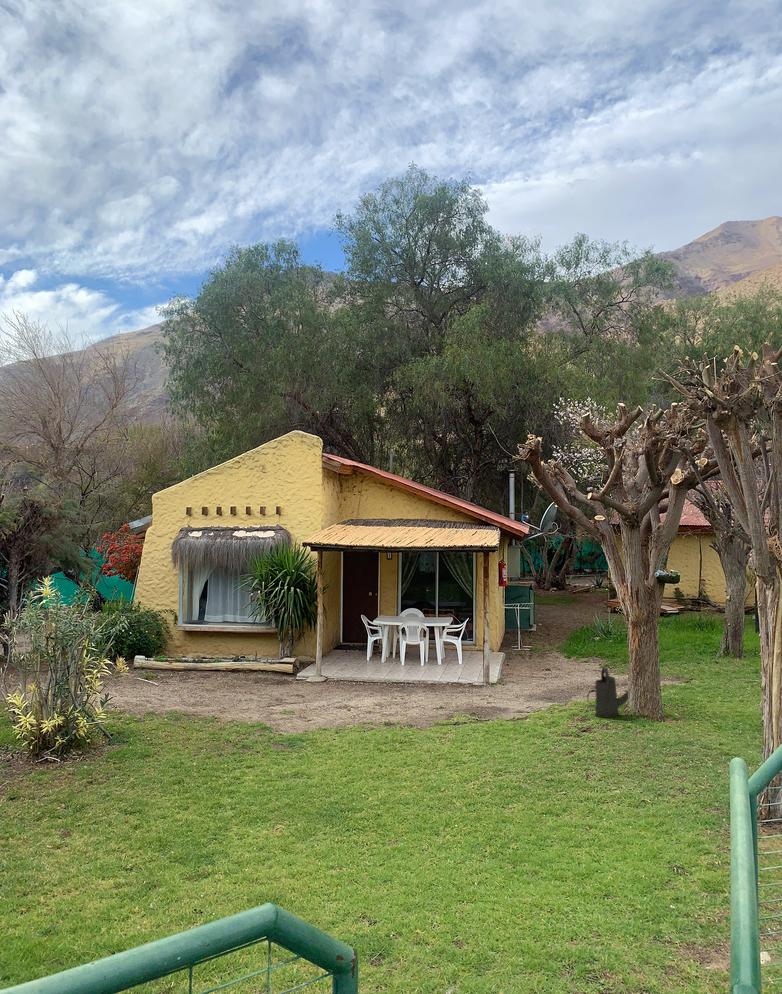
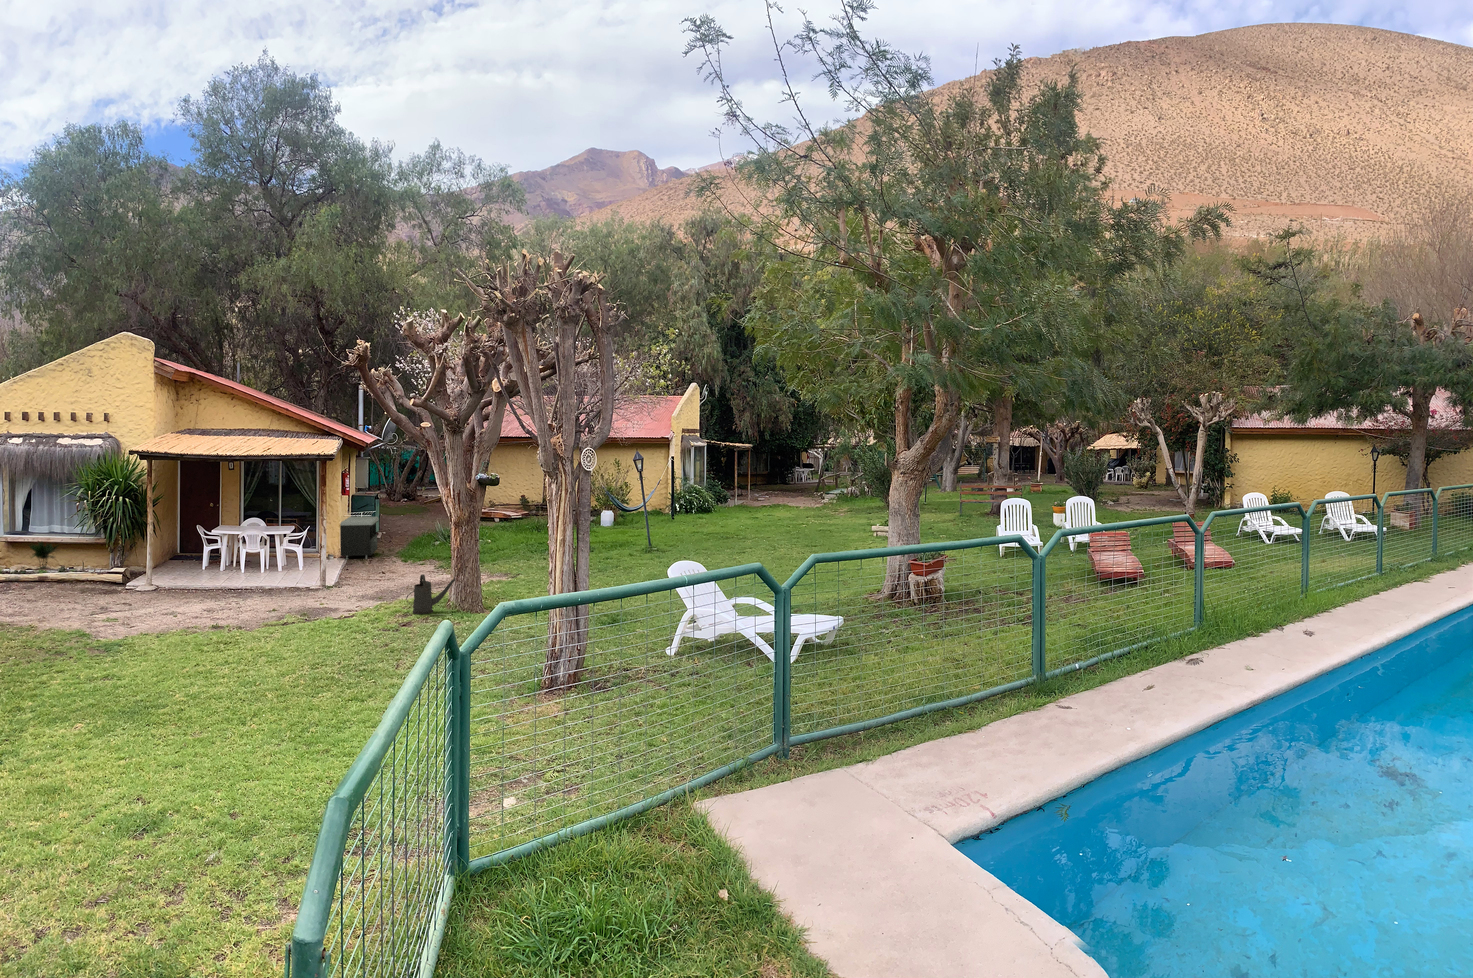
storage bench: none [496,605,535,653] -> present [340,517,379,559]
potted plant: none [219,632,246,672] -> present [30,542,58,580]

